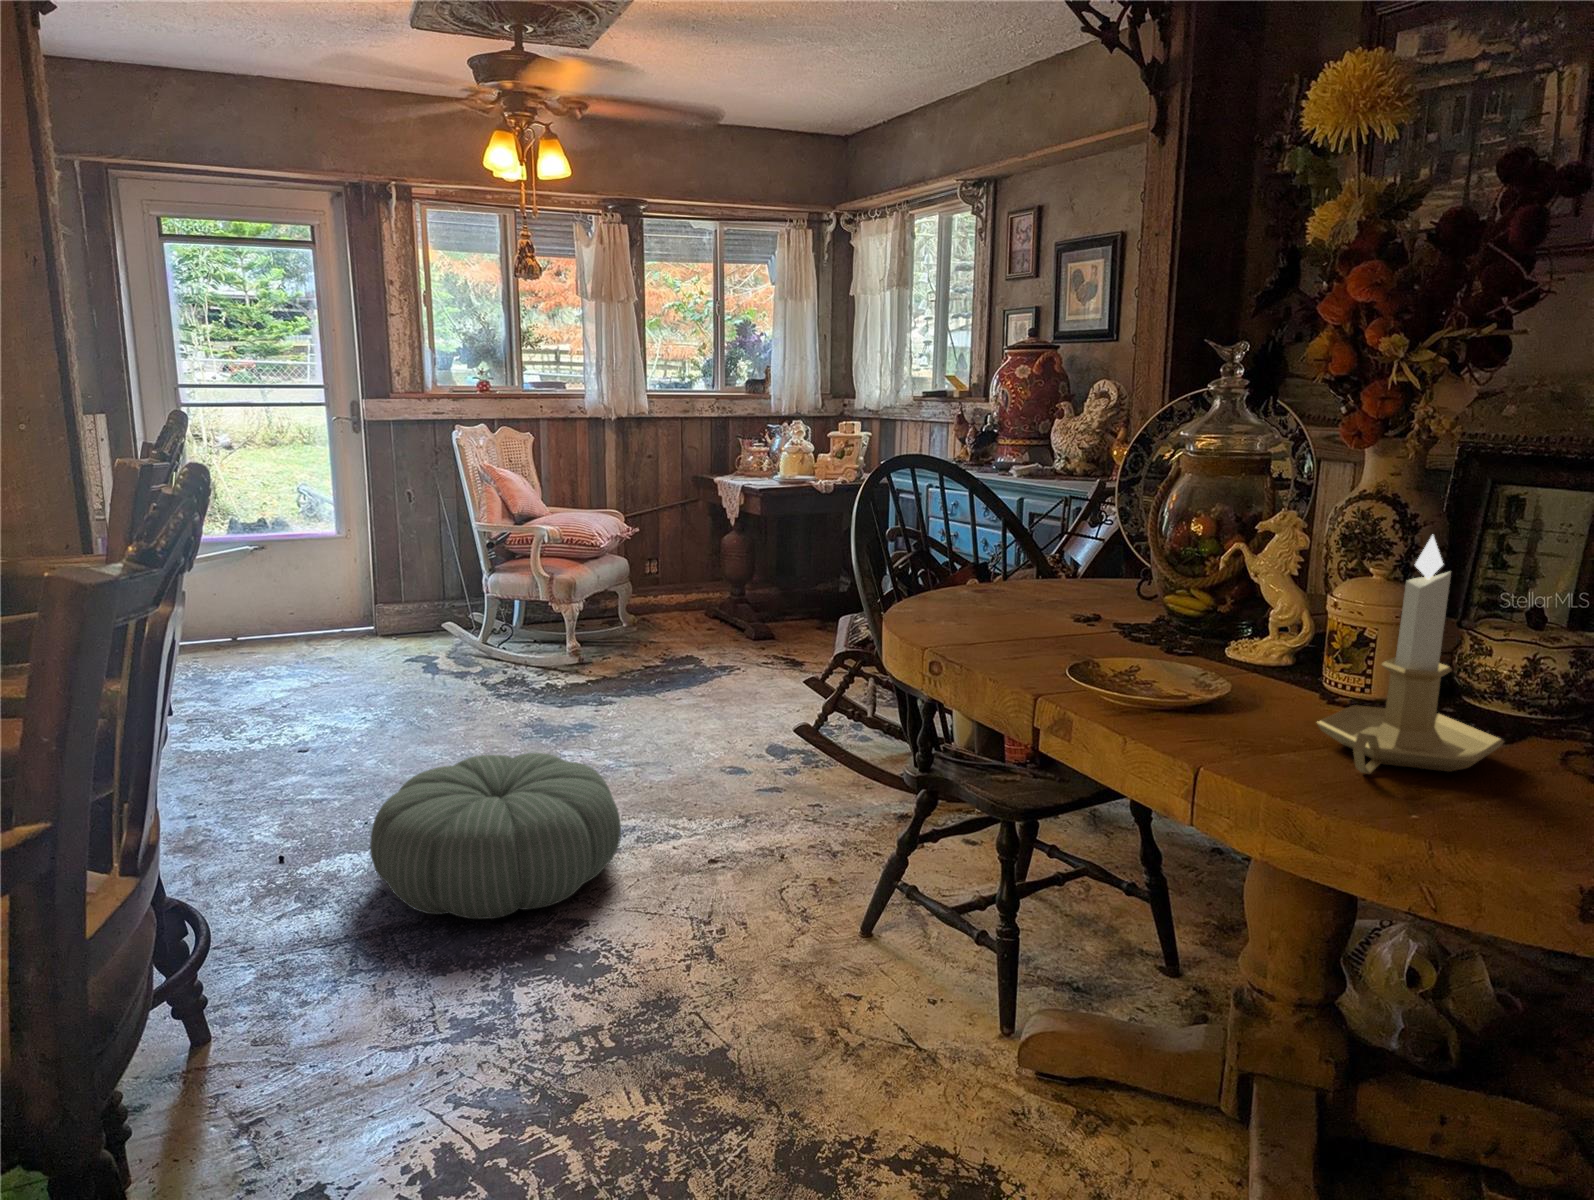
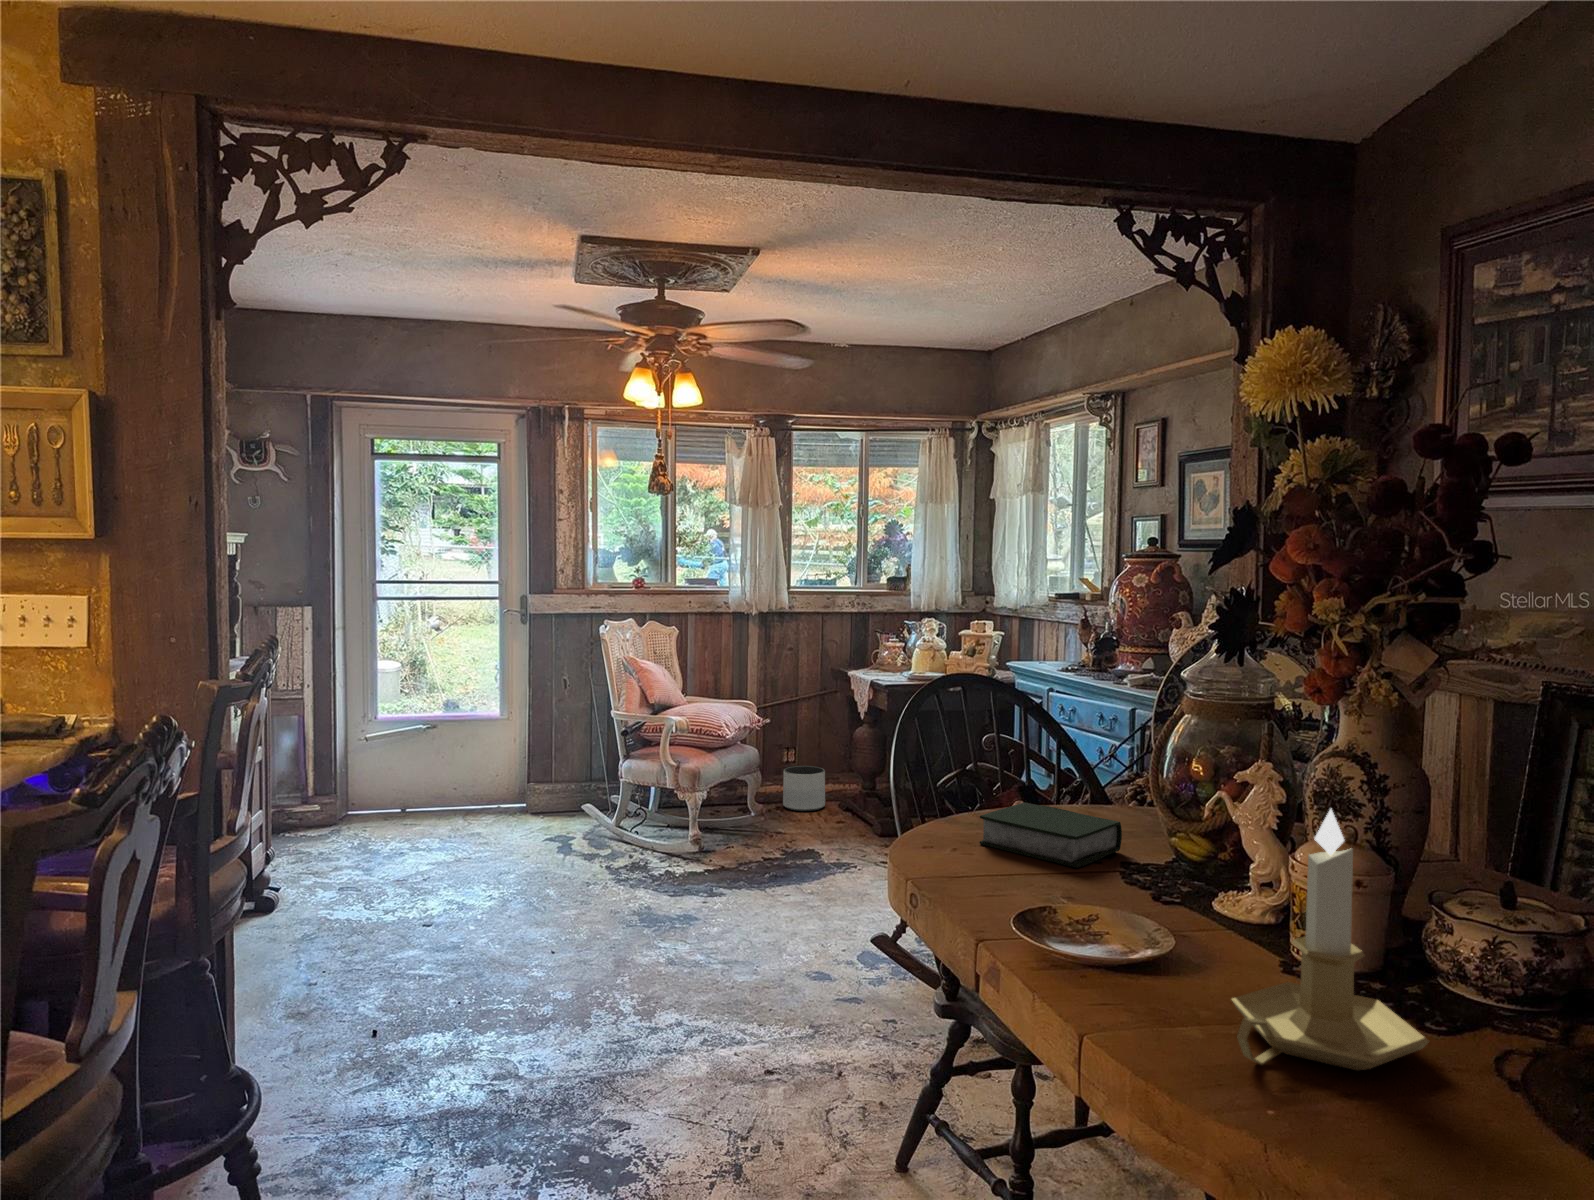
book: none [975,574,1111,629] -> present [979,802,1122,868]
planter: none [649,576,693,620] -> present [783,766,825,811]
pouf: present [370,753,621,919] -> none [443,944,679,1113]

